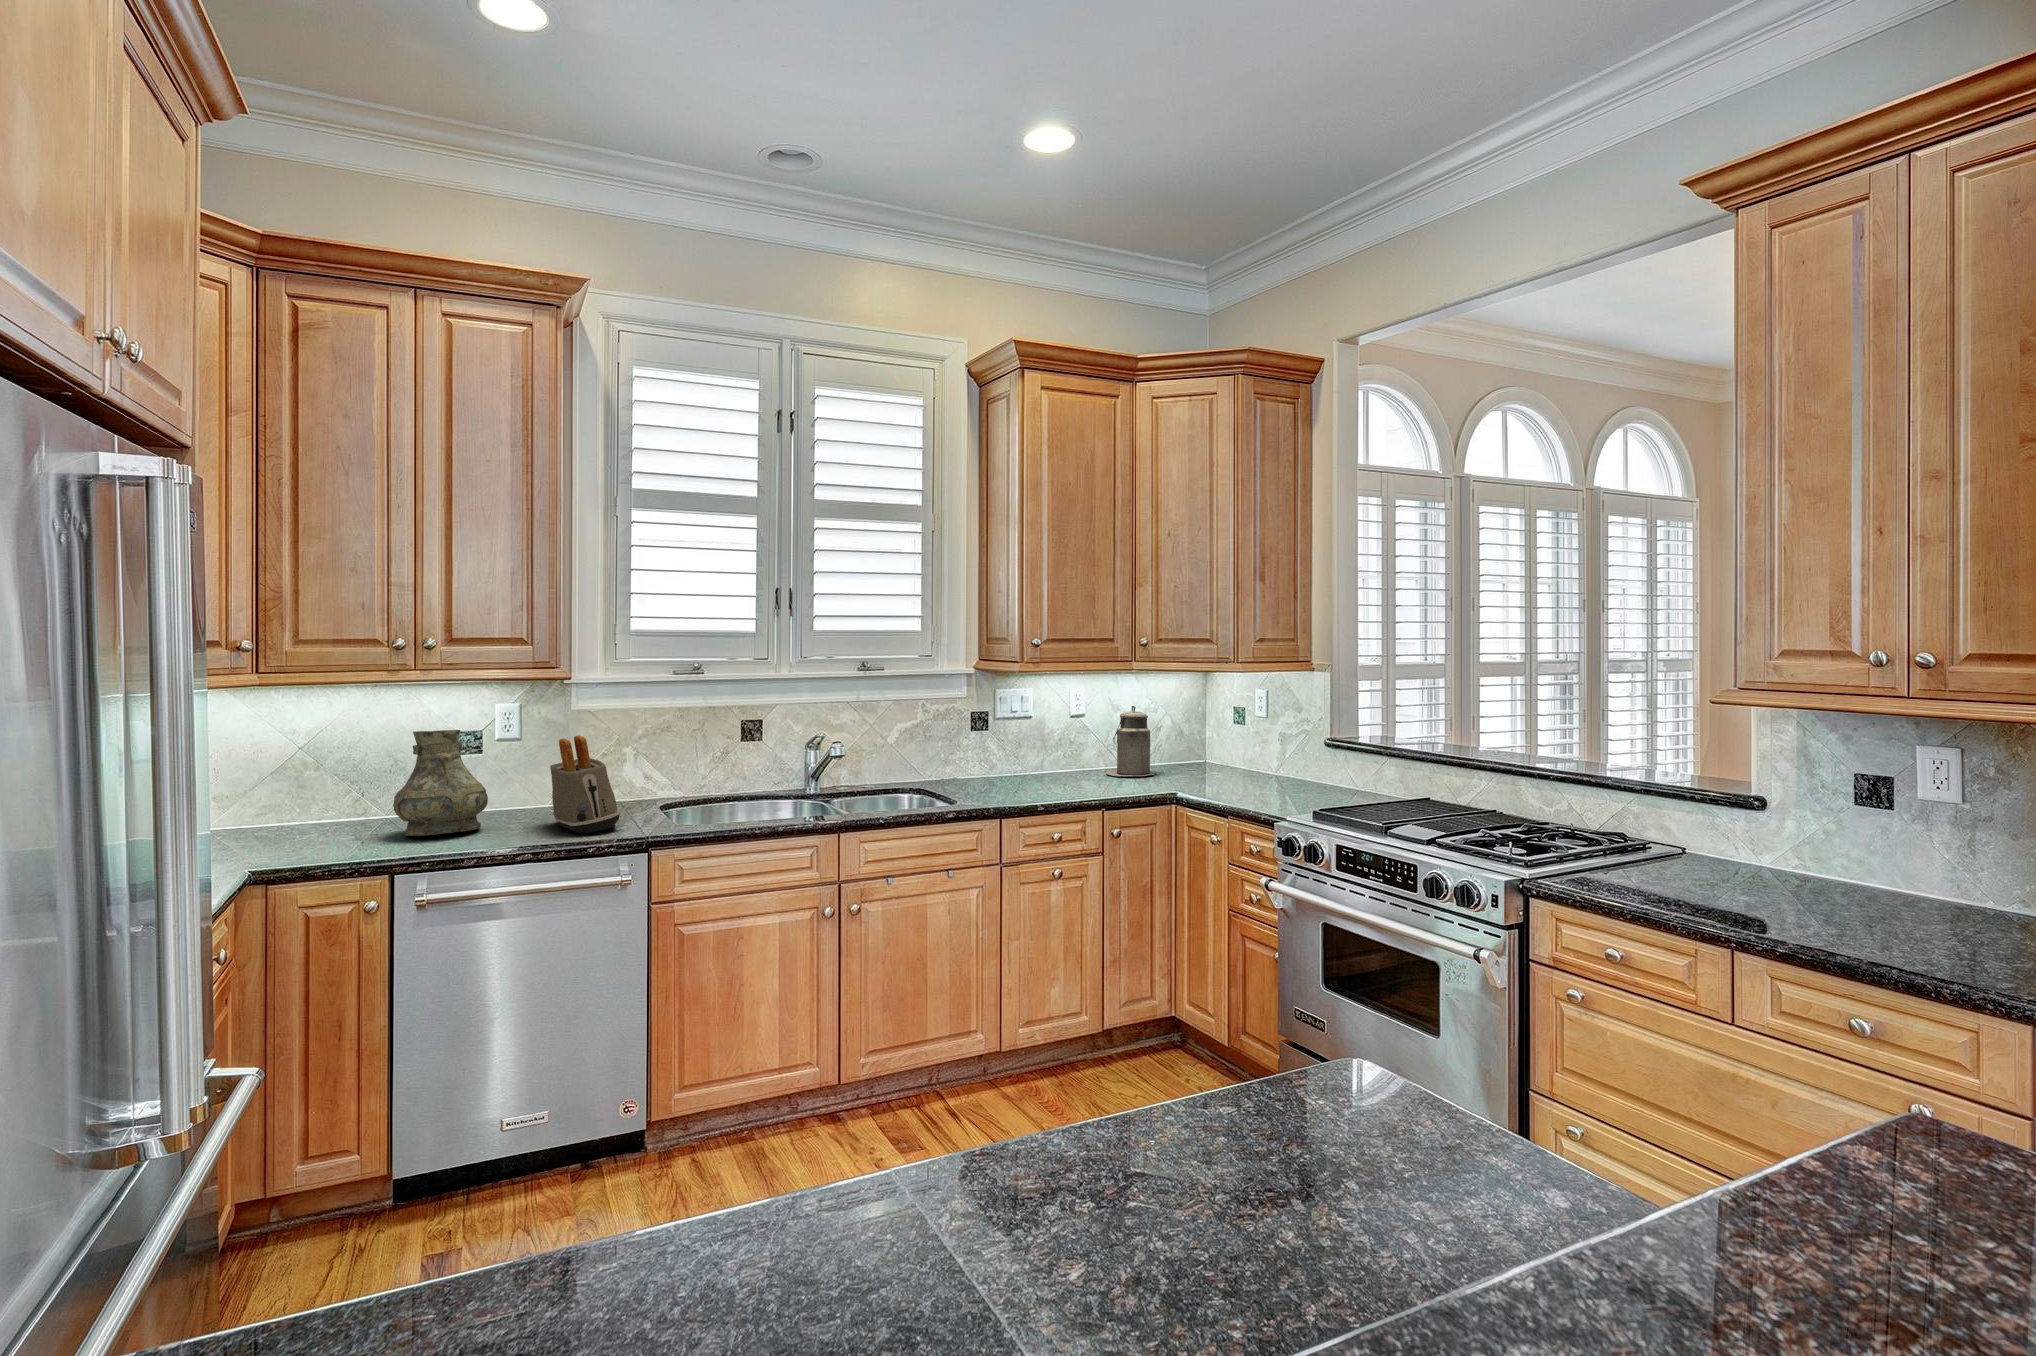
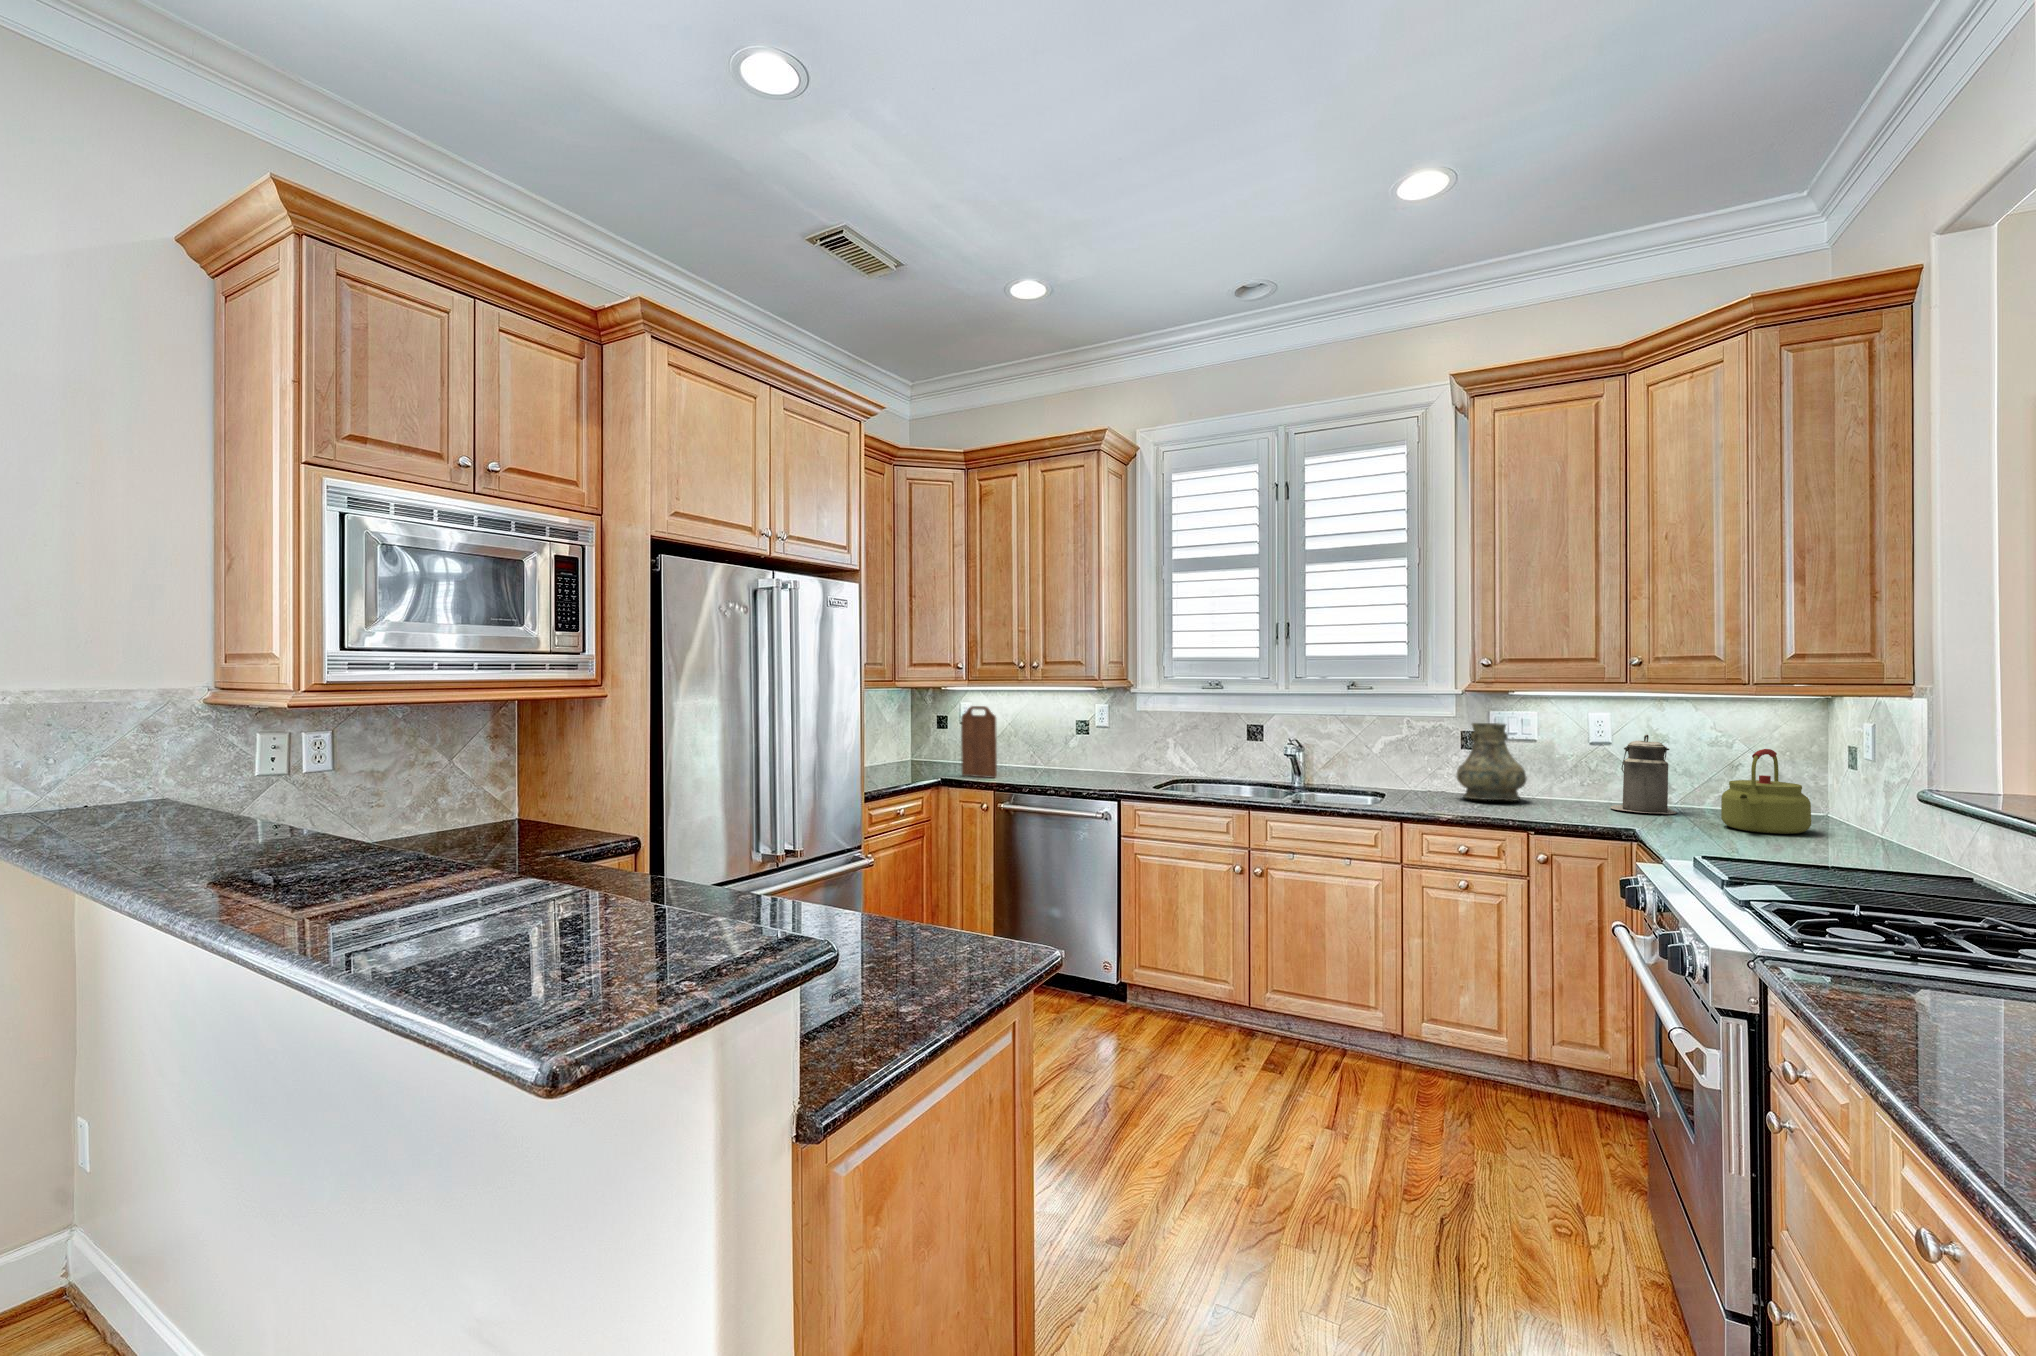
kettle: none [1205,712,1262,781] -> present [1721,749,1811,834]
cutting board: none [244,721,342,858] -> present [961,706,997,778]
vase: present [393,730,488,836] -> present [1457,723,1527,801]
toaster: present [550,735,620,834] -> none [1091,724,1134,787]

